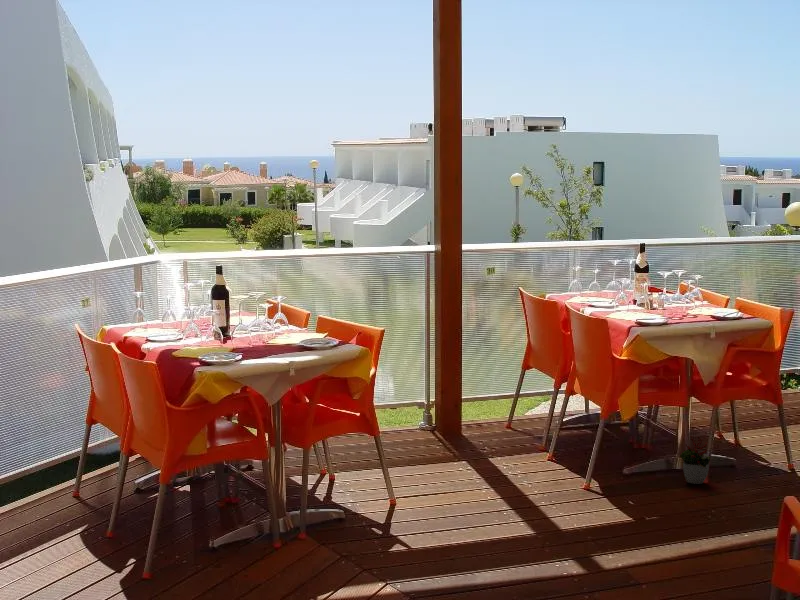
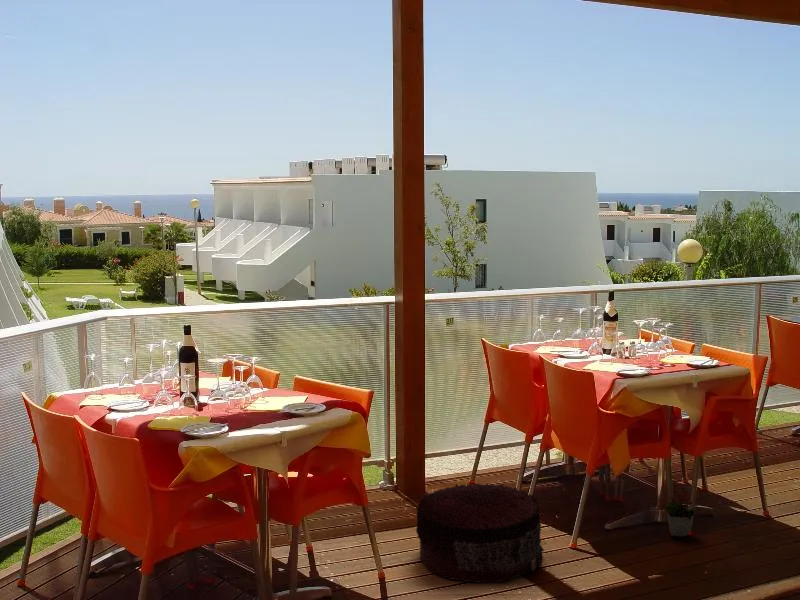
pouf: none [430,423,554,513] -> present [416,484,544,582]

